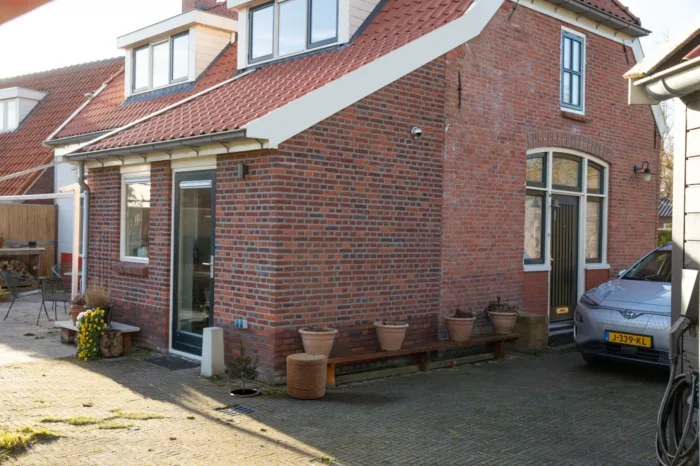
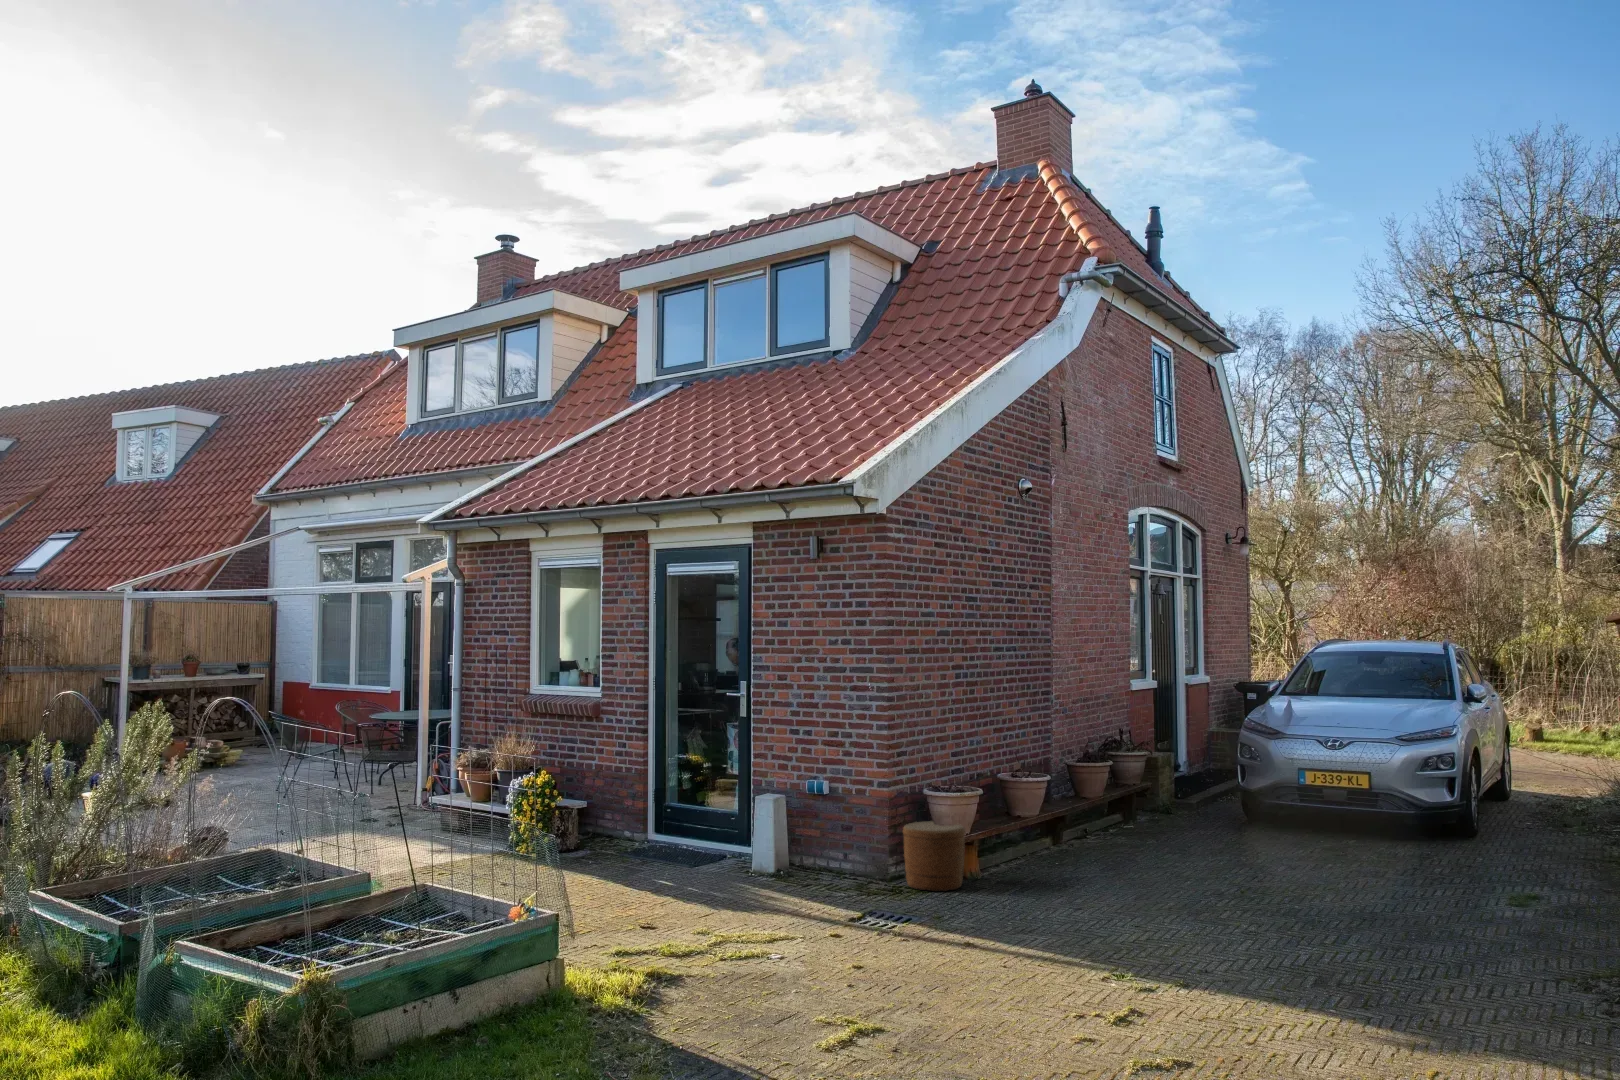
potted tree: present [225,340,260,397] -> none [811,805,868,894]

